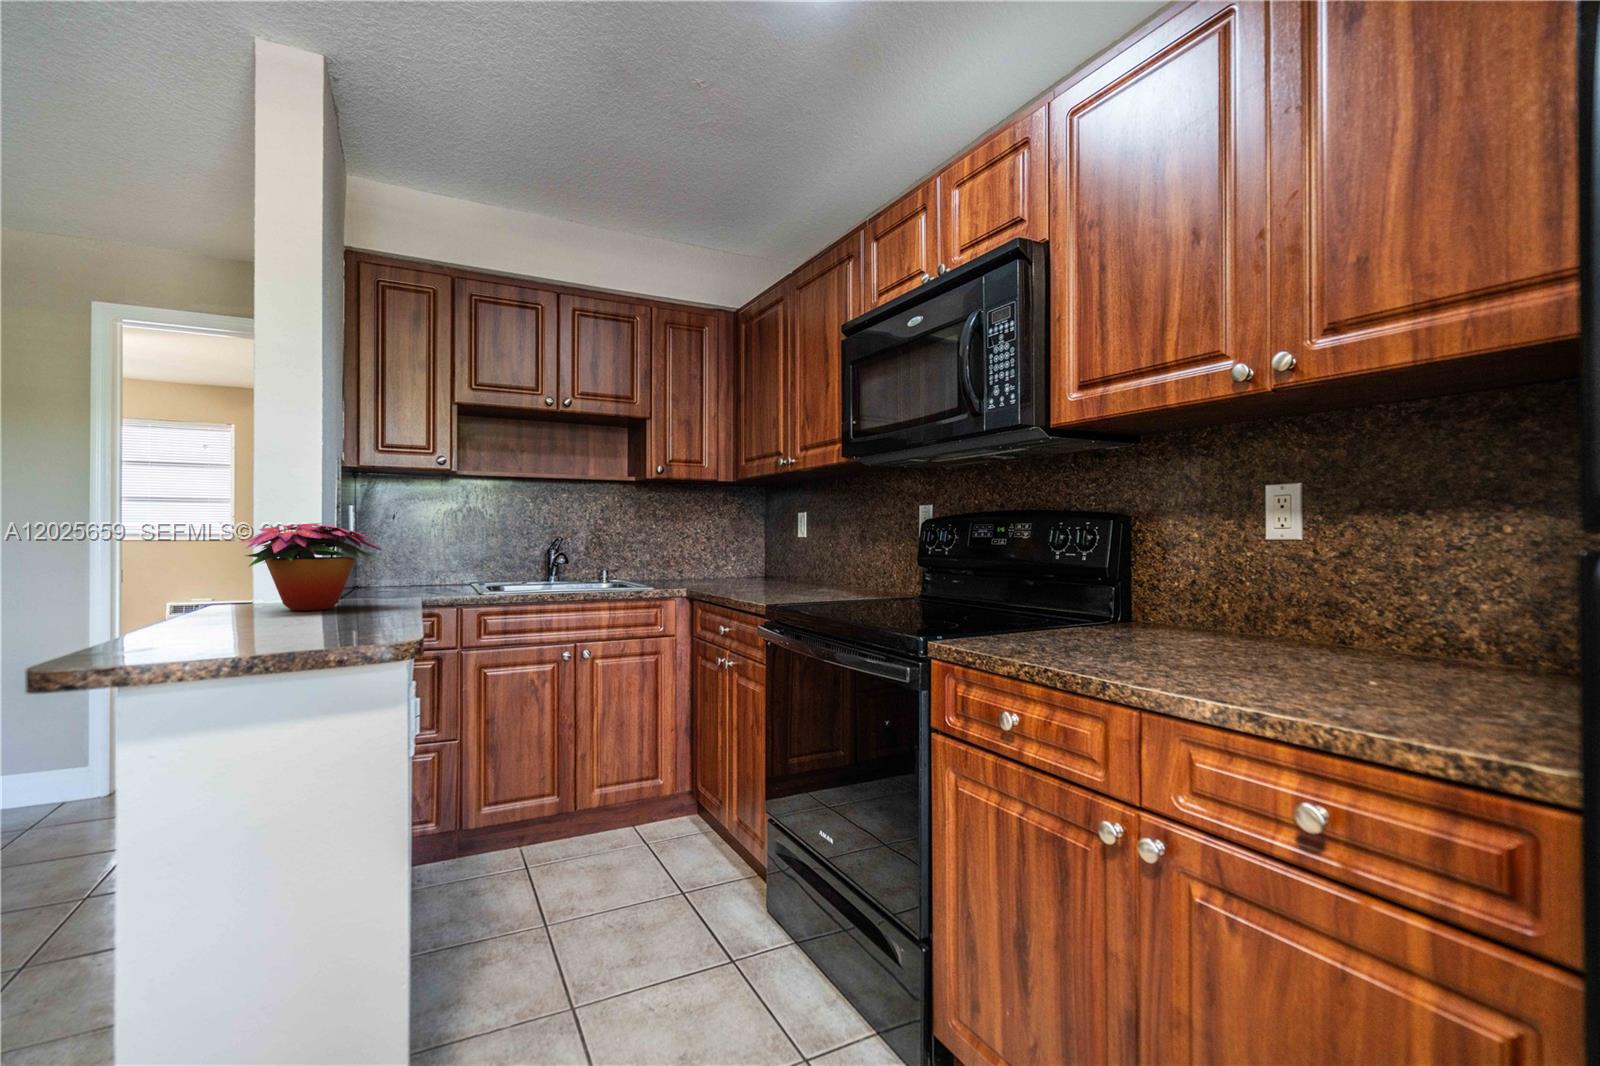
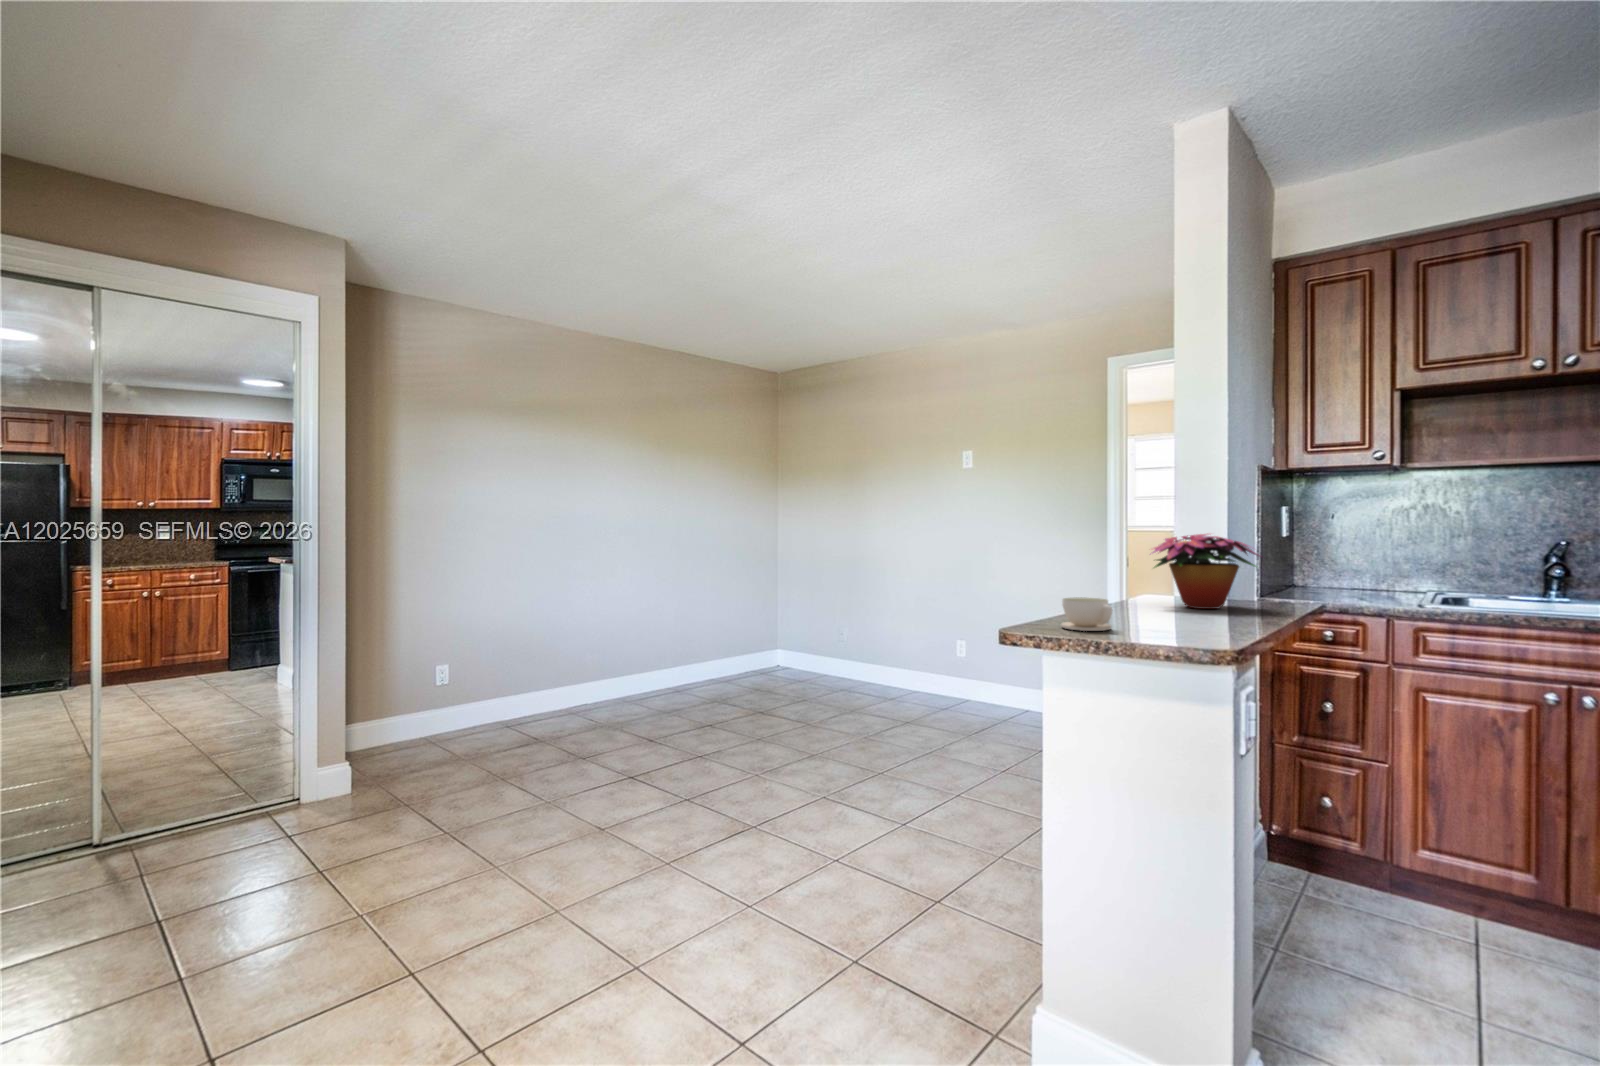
coffee cup: none [146,603,240,650] -> present [1061,597,1112,631]

